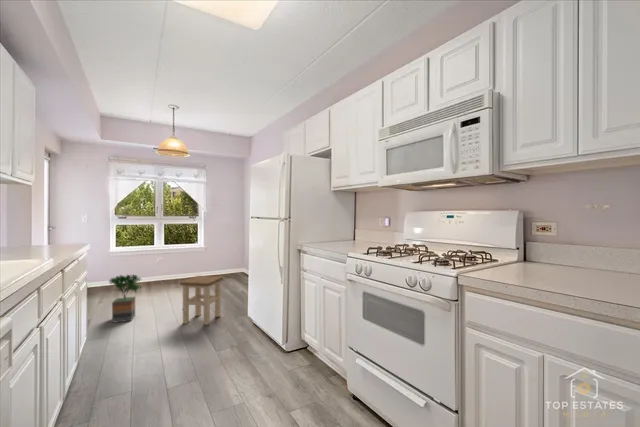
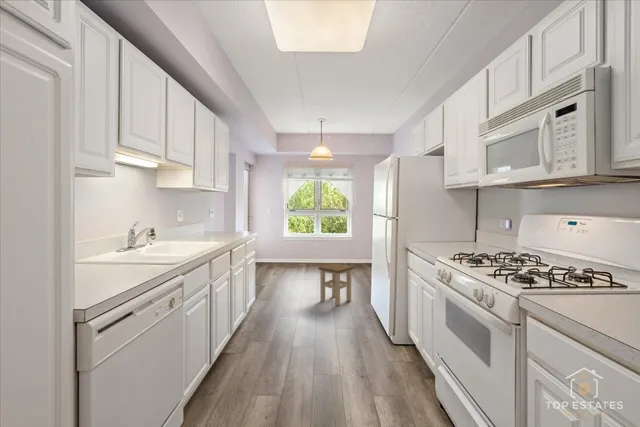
potted tree: present [109,275,142,323] -> none [274,256,296,292]

